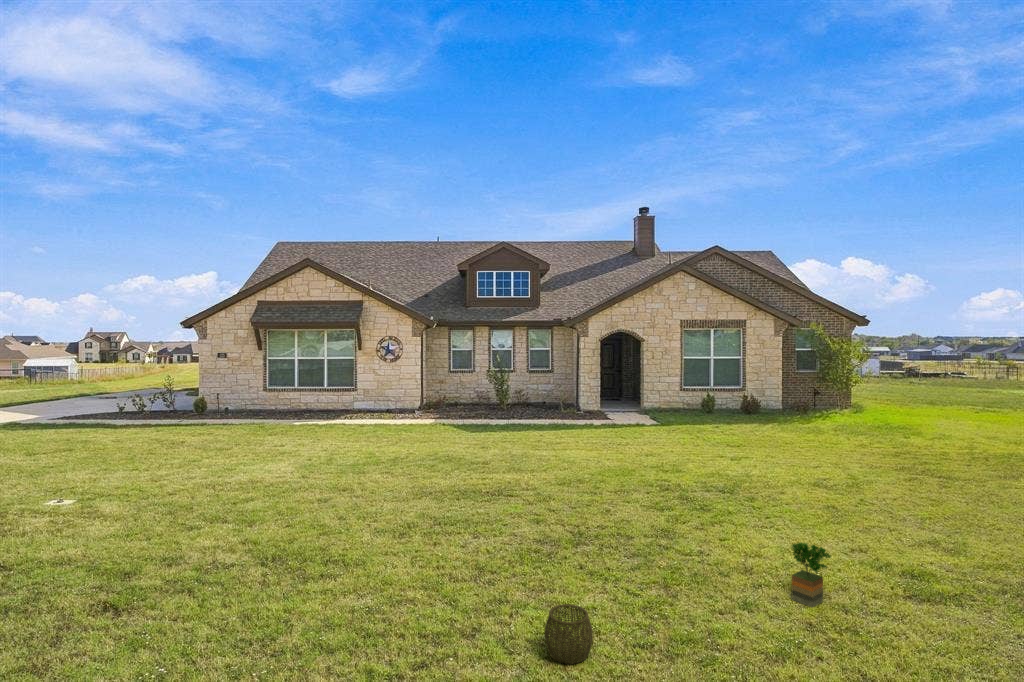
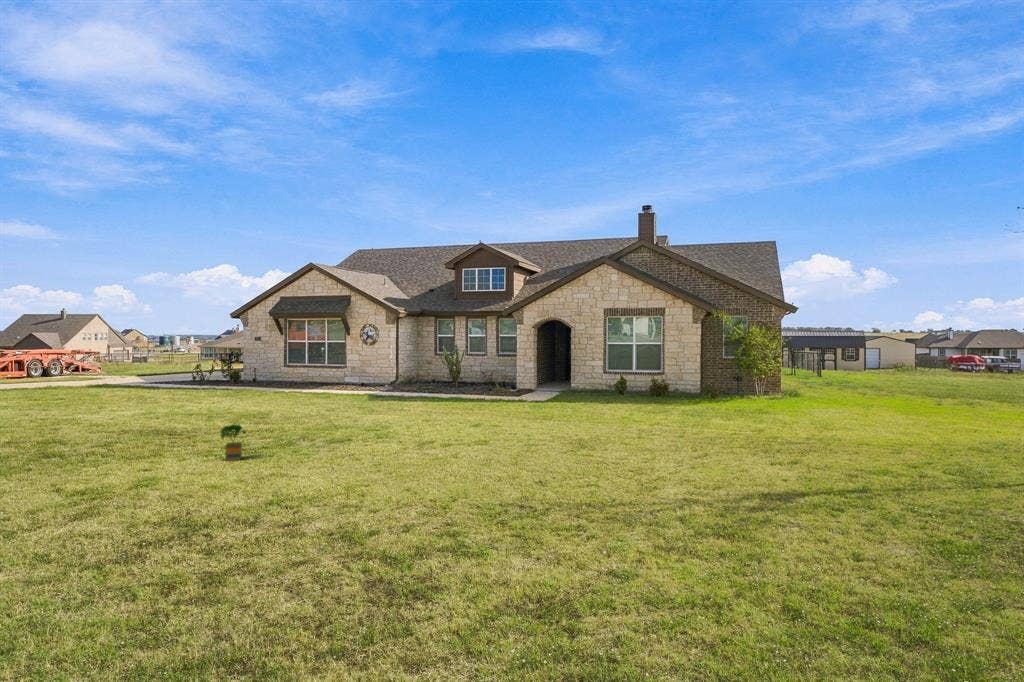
woven basket: present [545,604,593,664] -> none [45,436,77,461]

